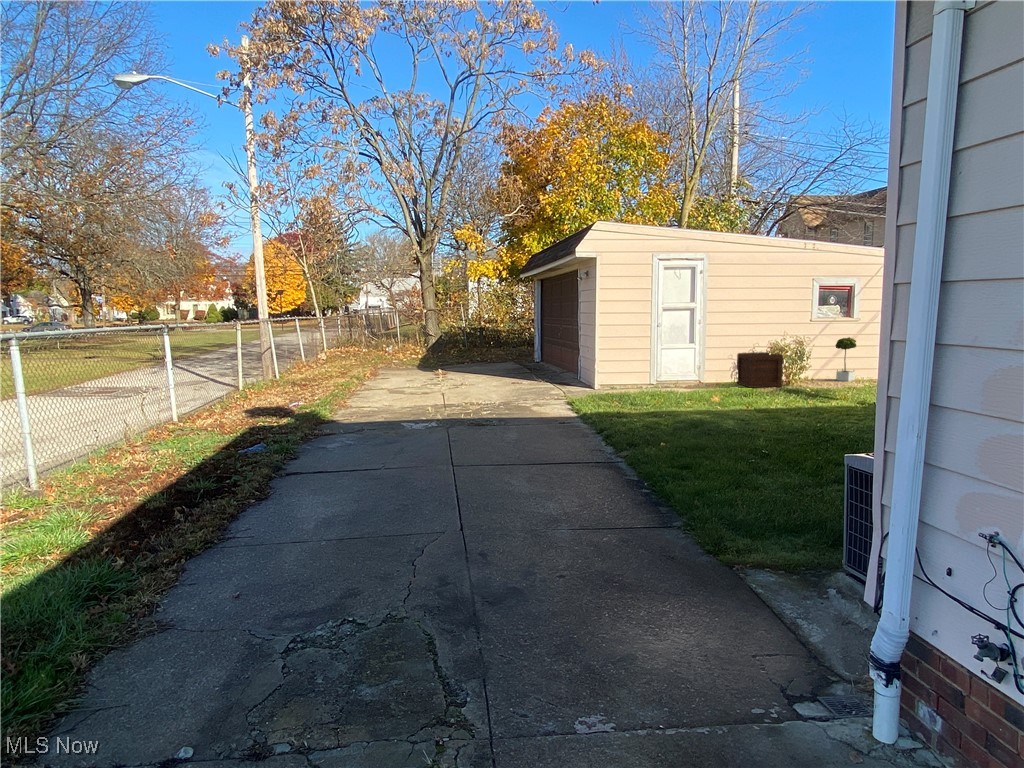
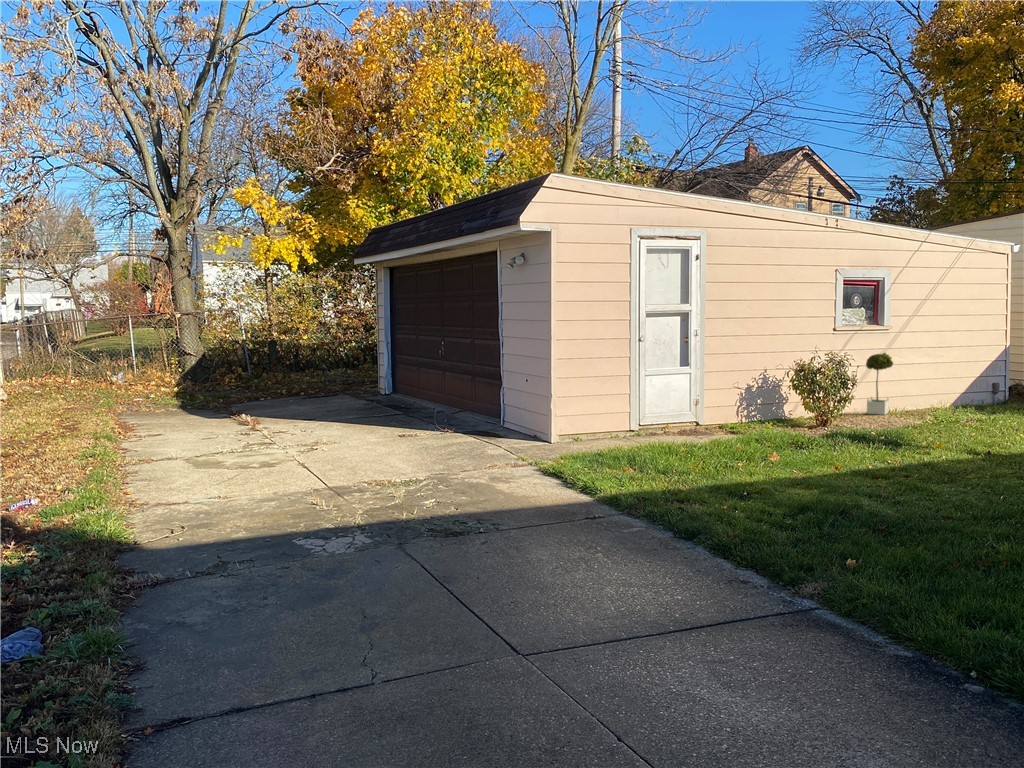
wooden crate: present [737,352,783,388] -> none [746,377,817,431]

